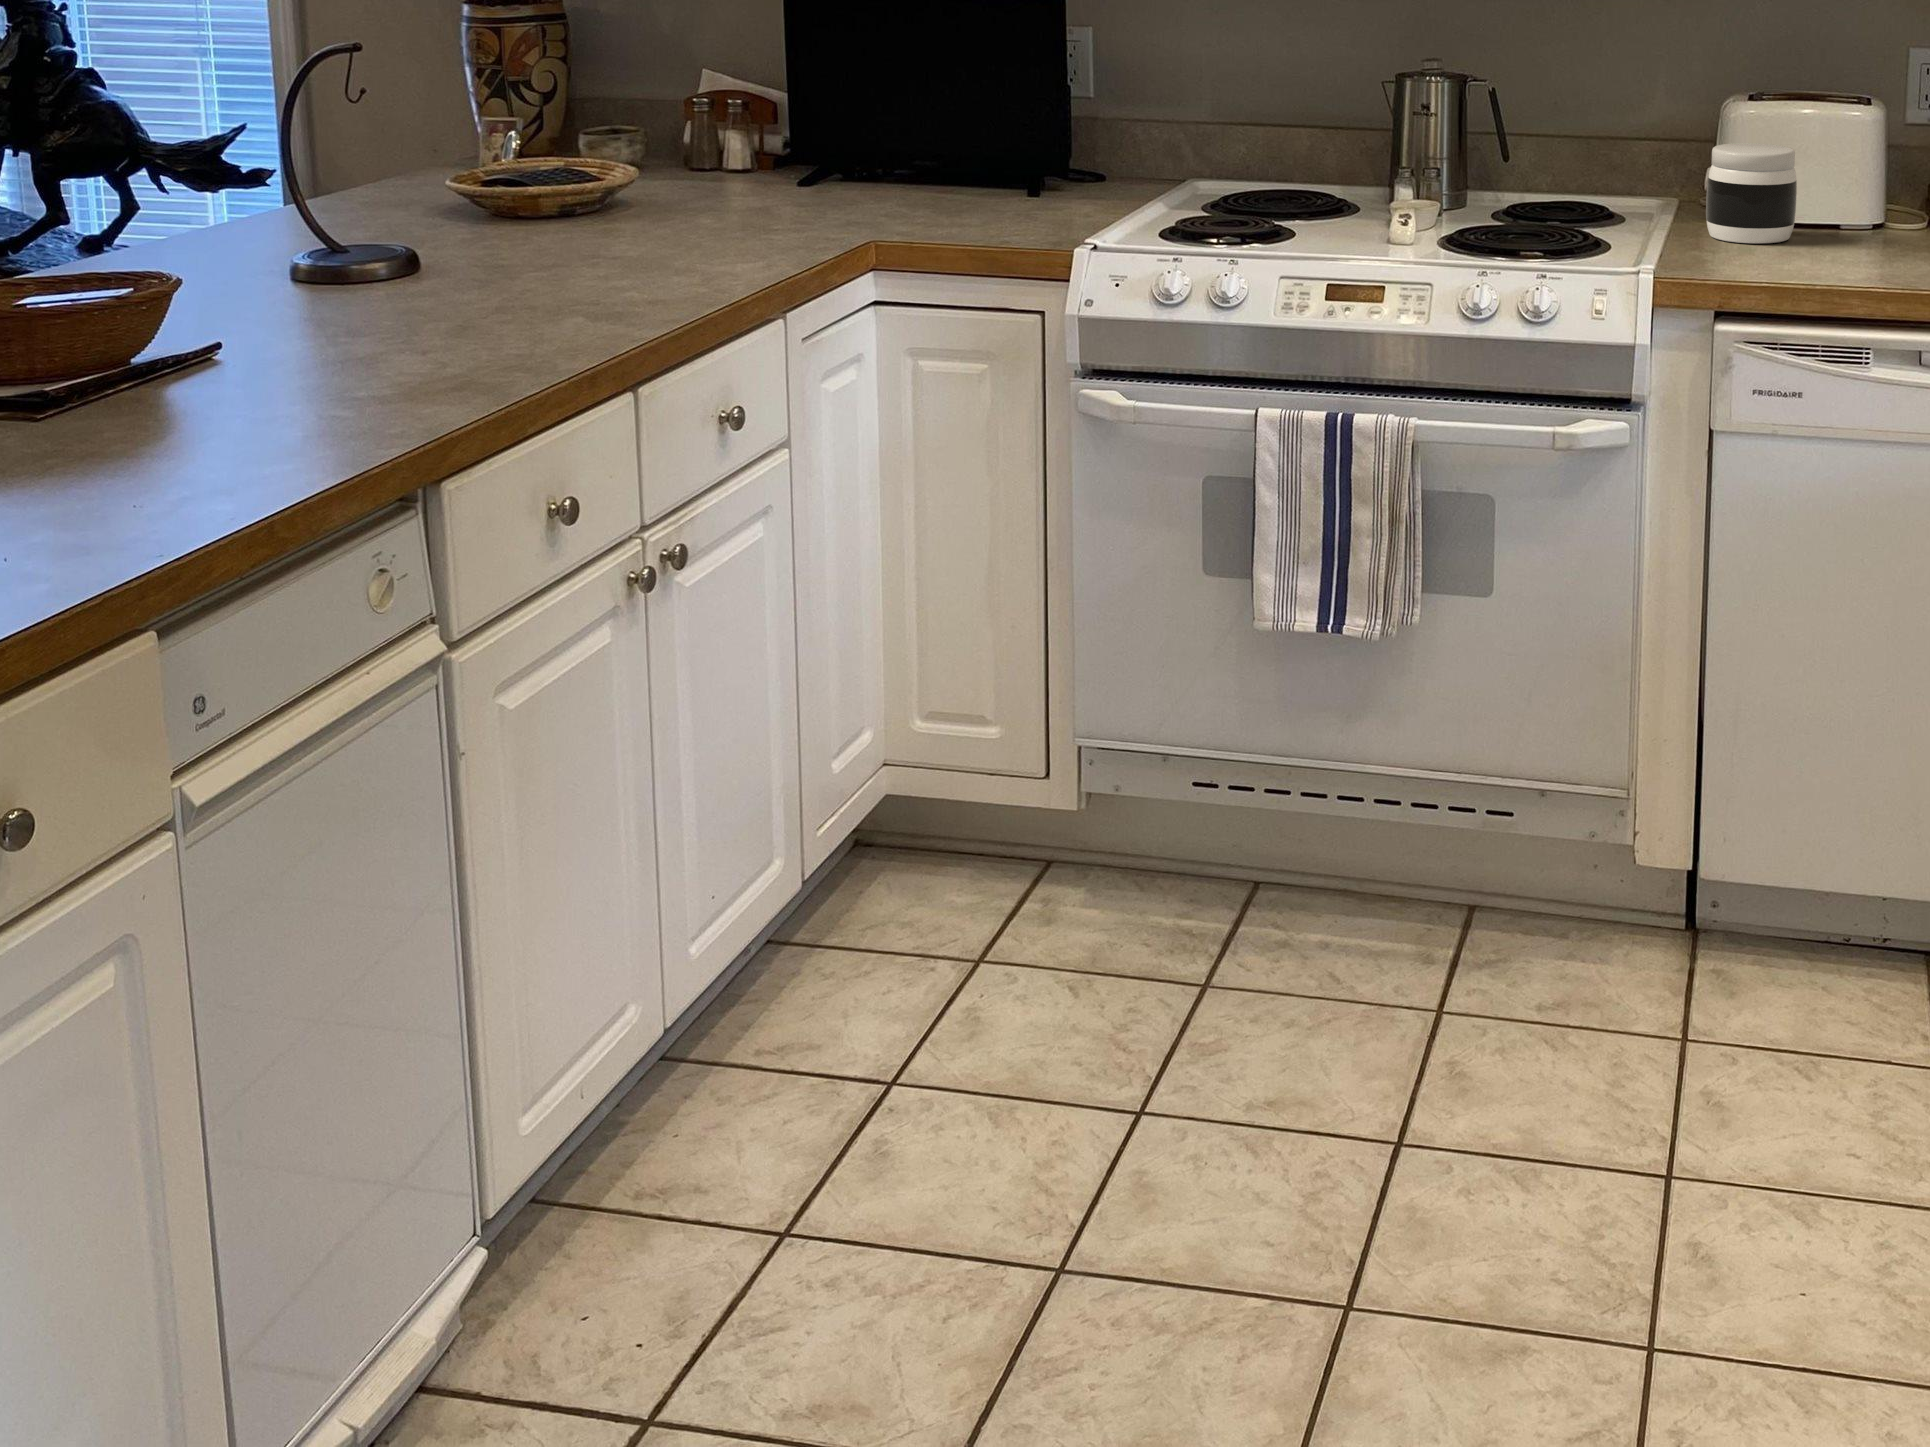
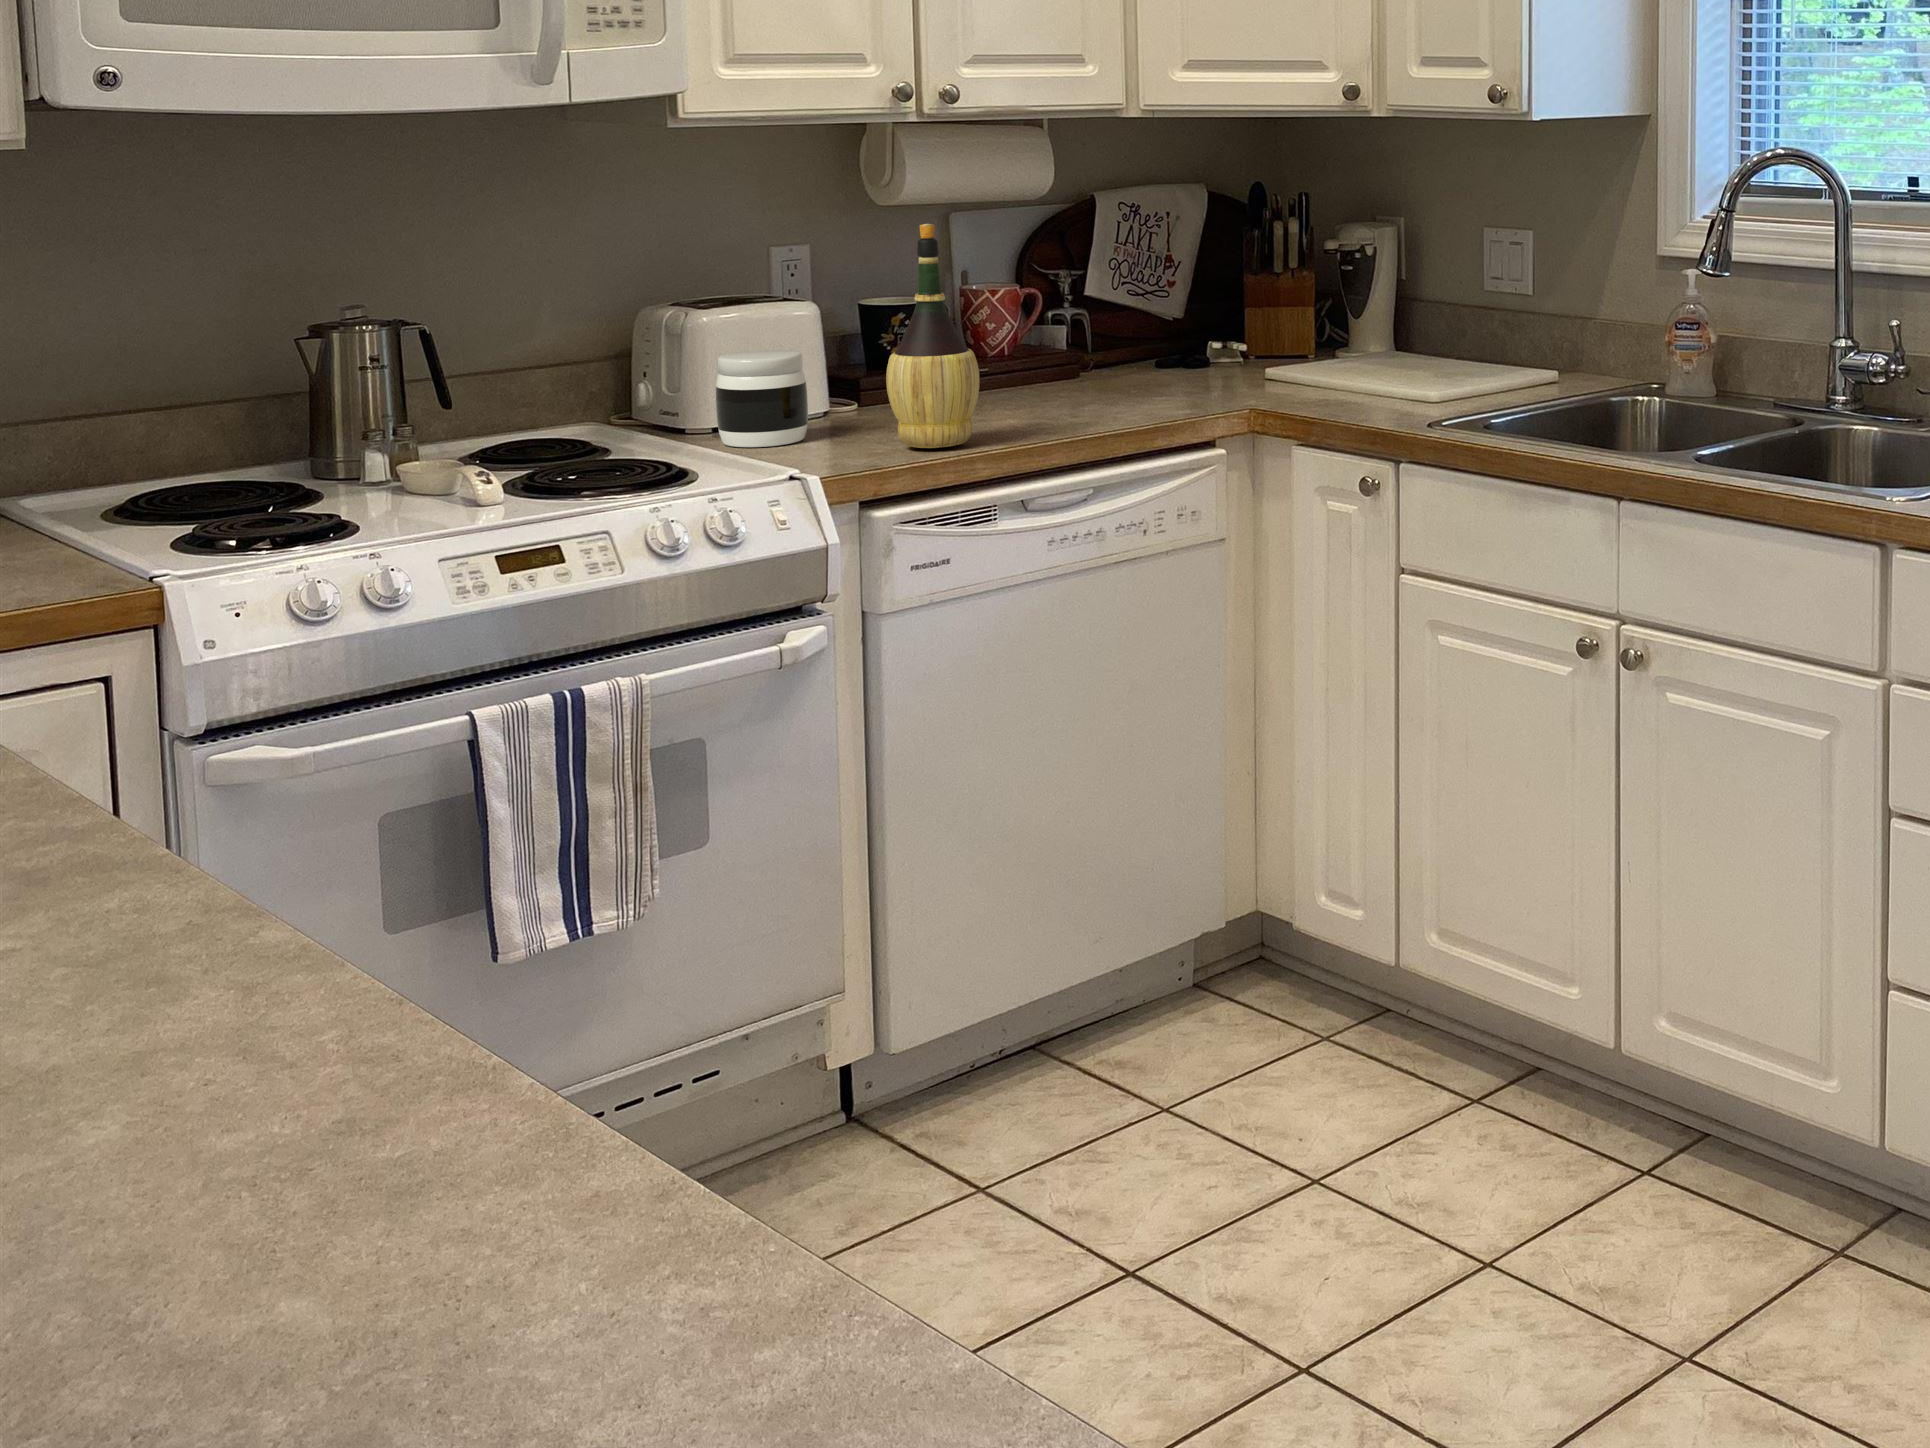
wine bottle: none [1799,29,1899,274] -> present [886,224,980,448]

